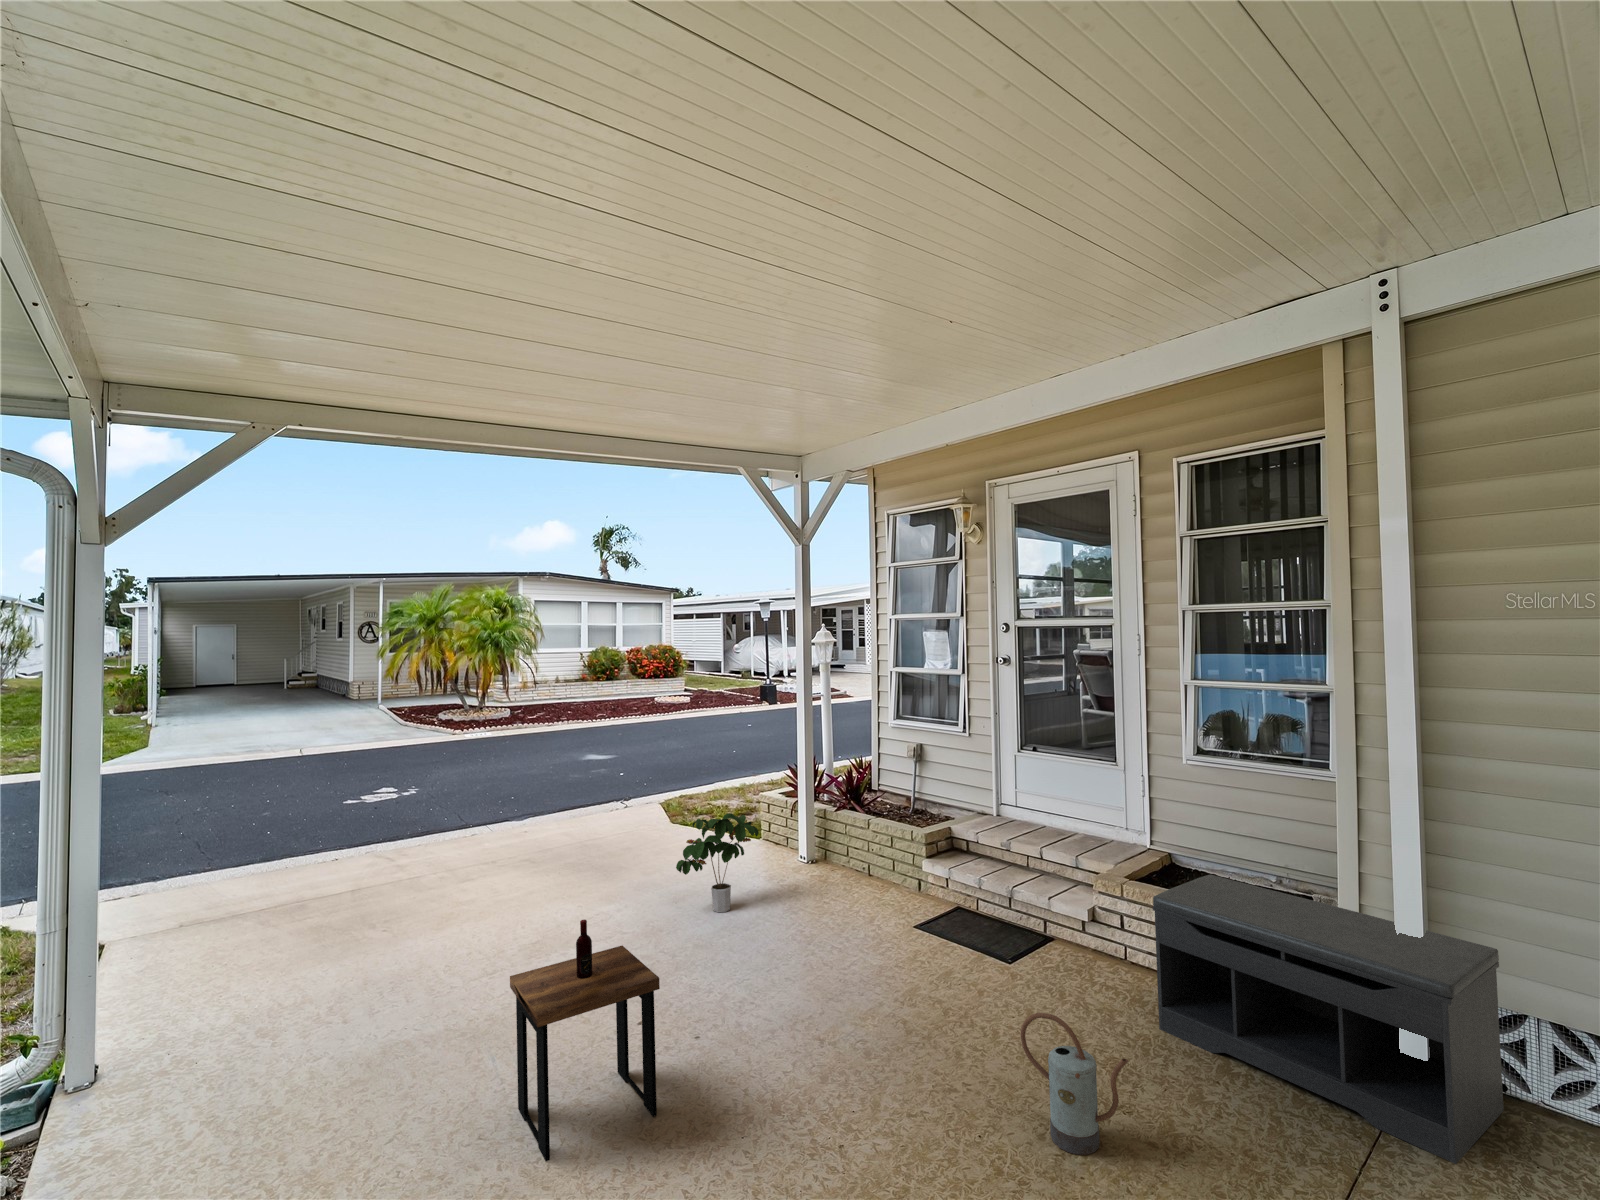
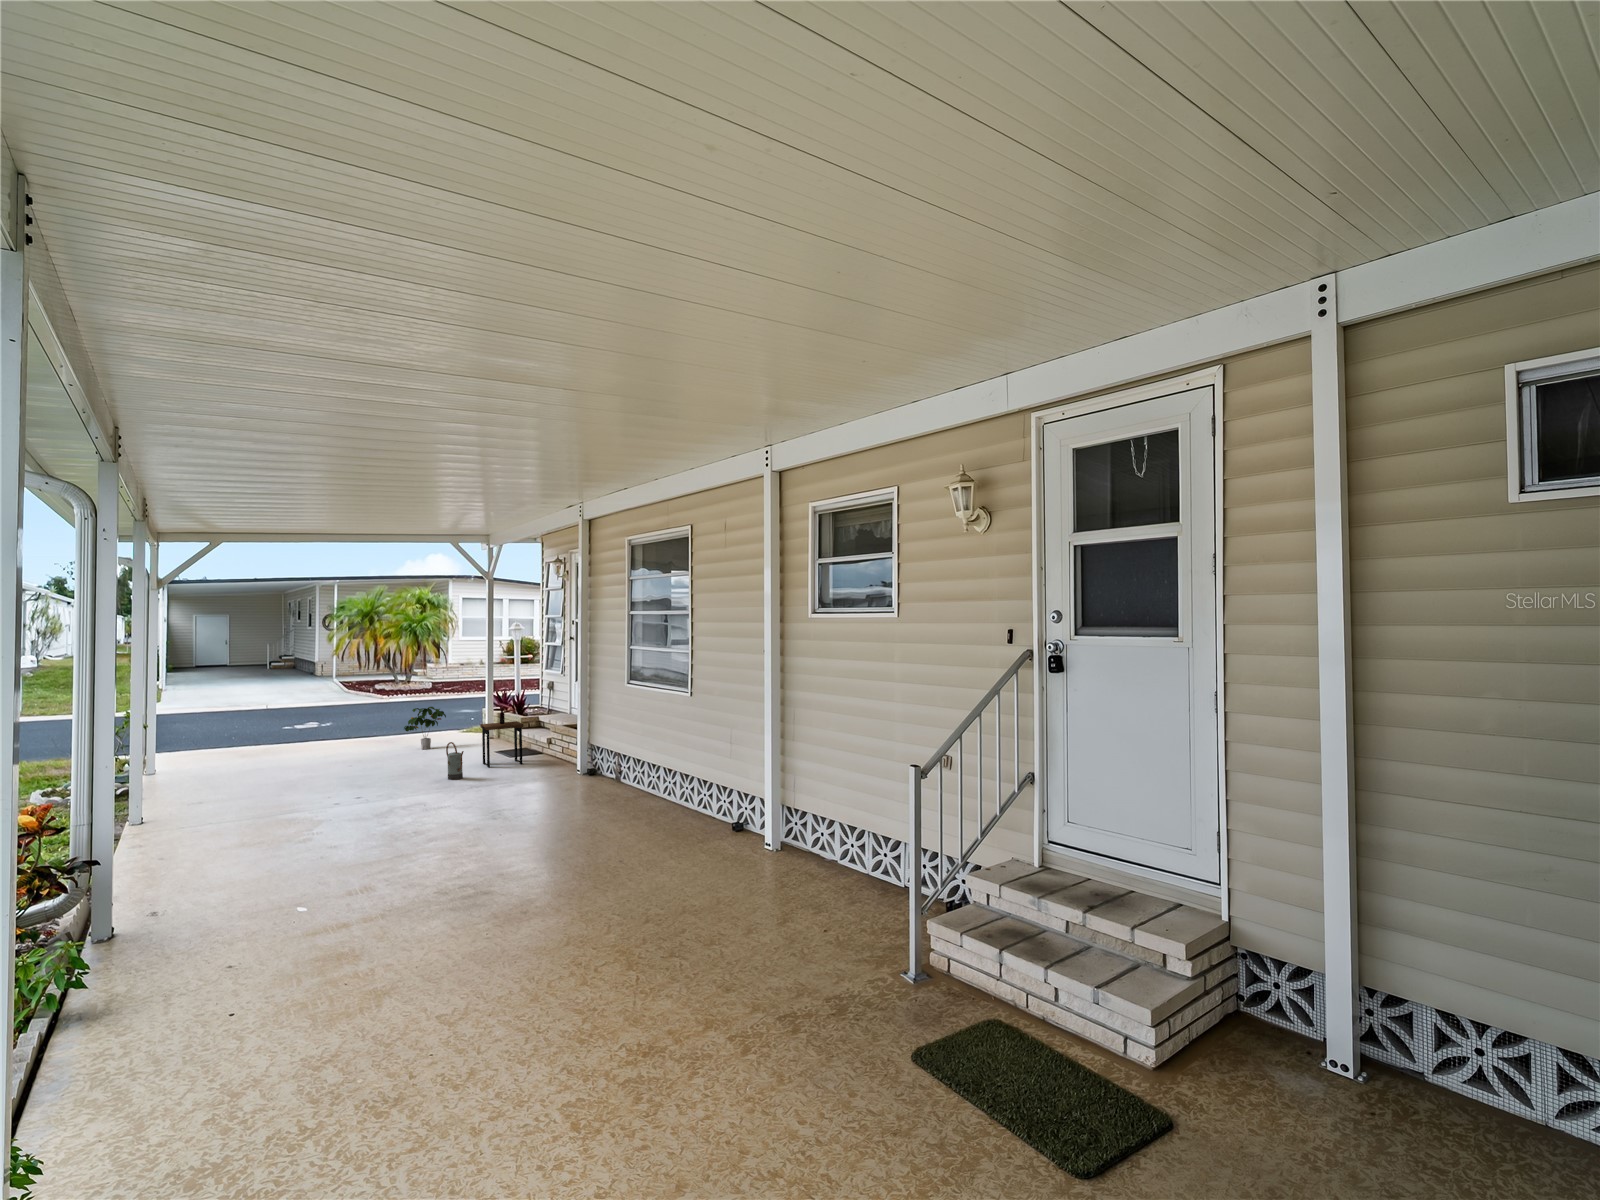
bench: present [1153,875,1504,1164] -> none [530,717,594,781]
side table: present [510,920,660,1161] -> present [480,708,524,768]

